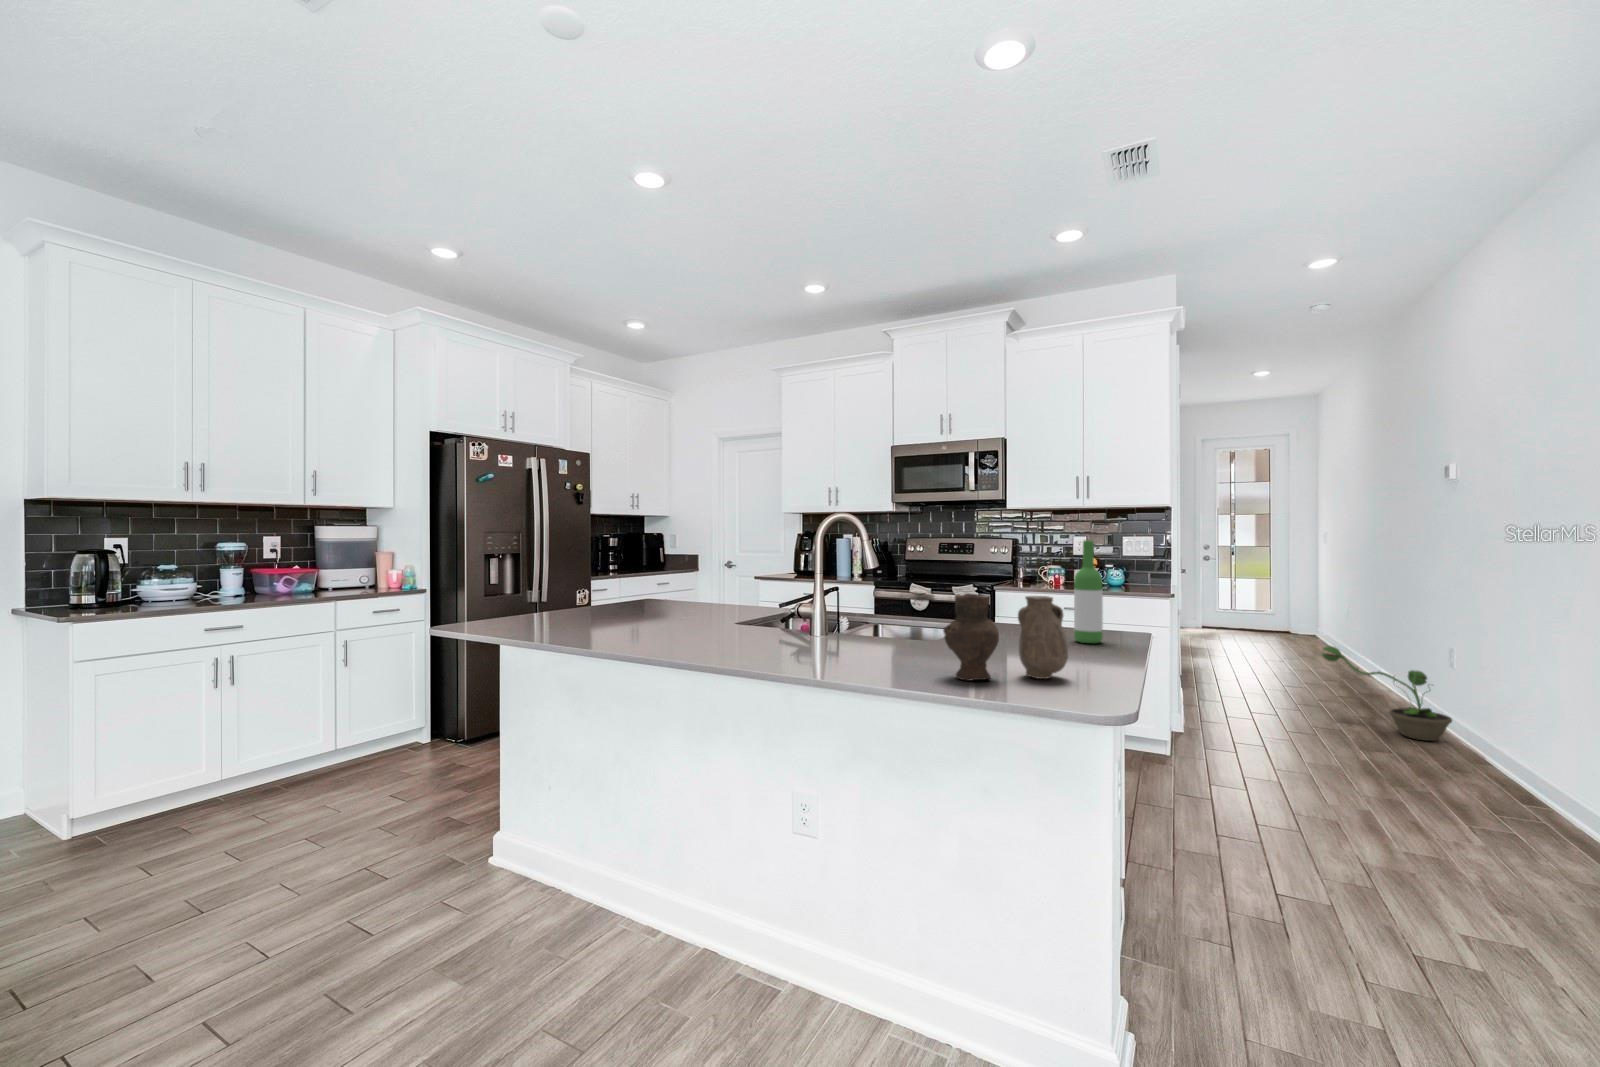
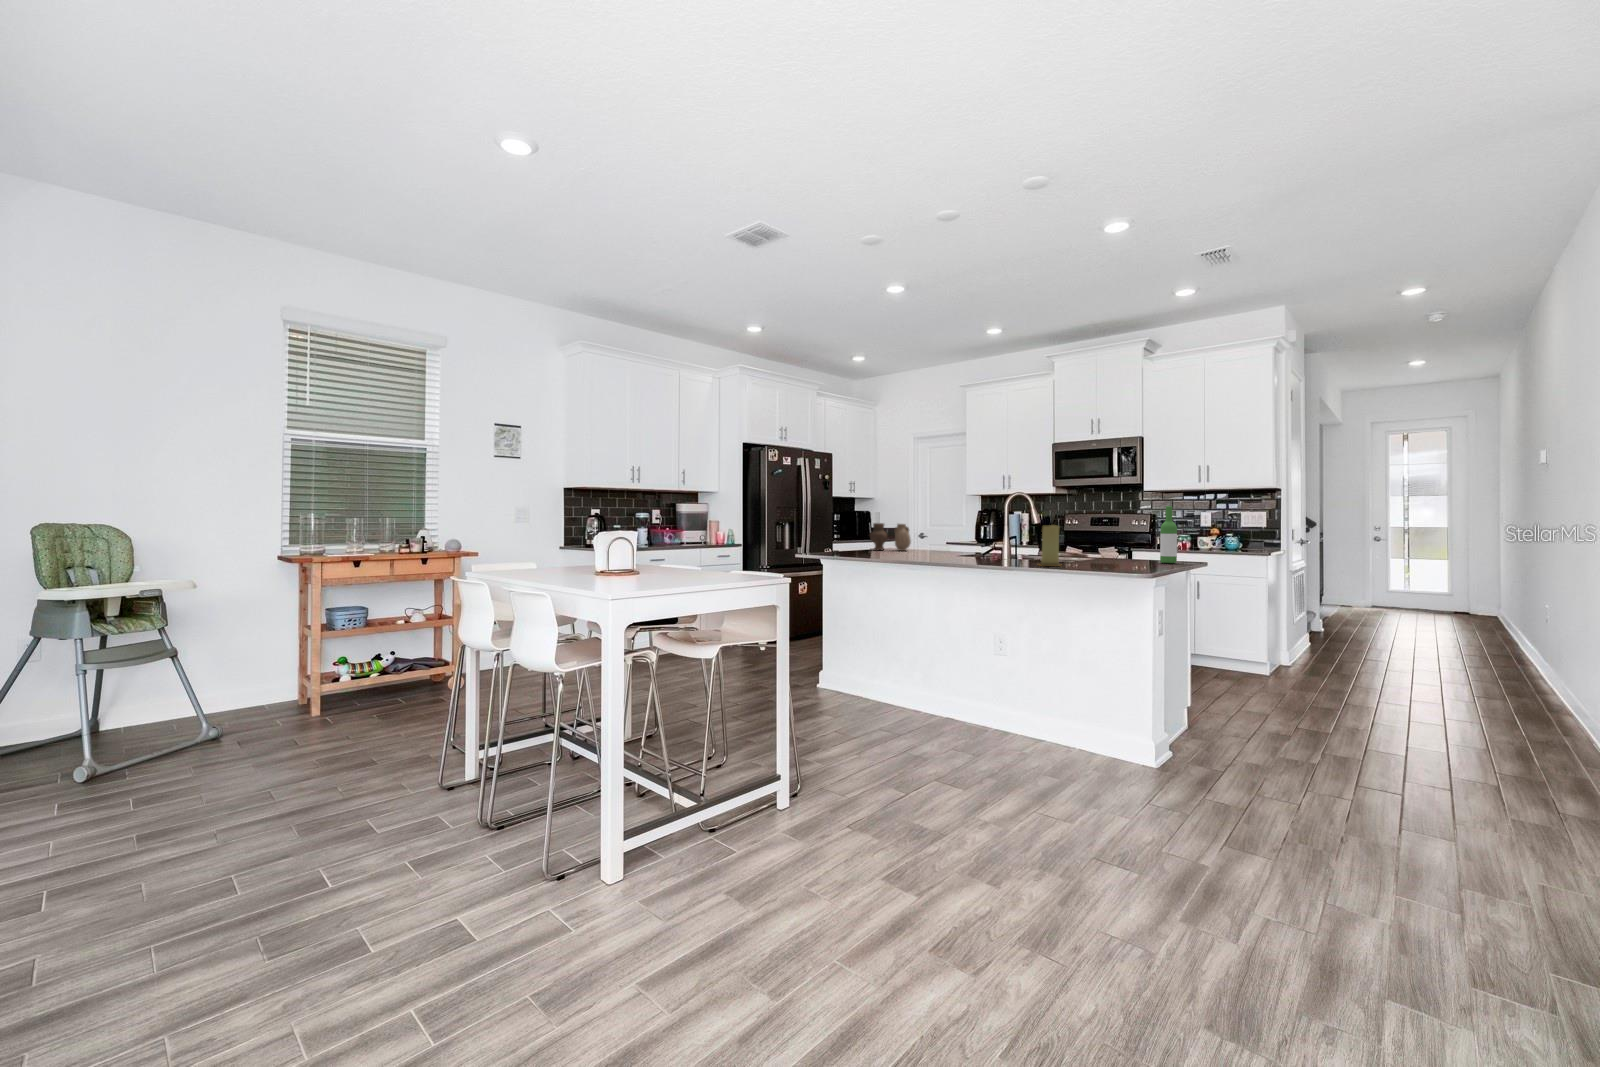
candle: none [864,583,911,669] -> present [1040,525,1060,566]
vase: present [943,593,1068,681] -> present [870,523,911,551]
decorative plant: present [1322,646,1452,741] -> none [1417,599,1530,675]

